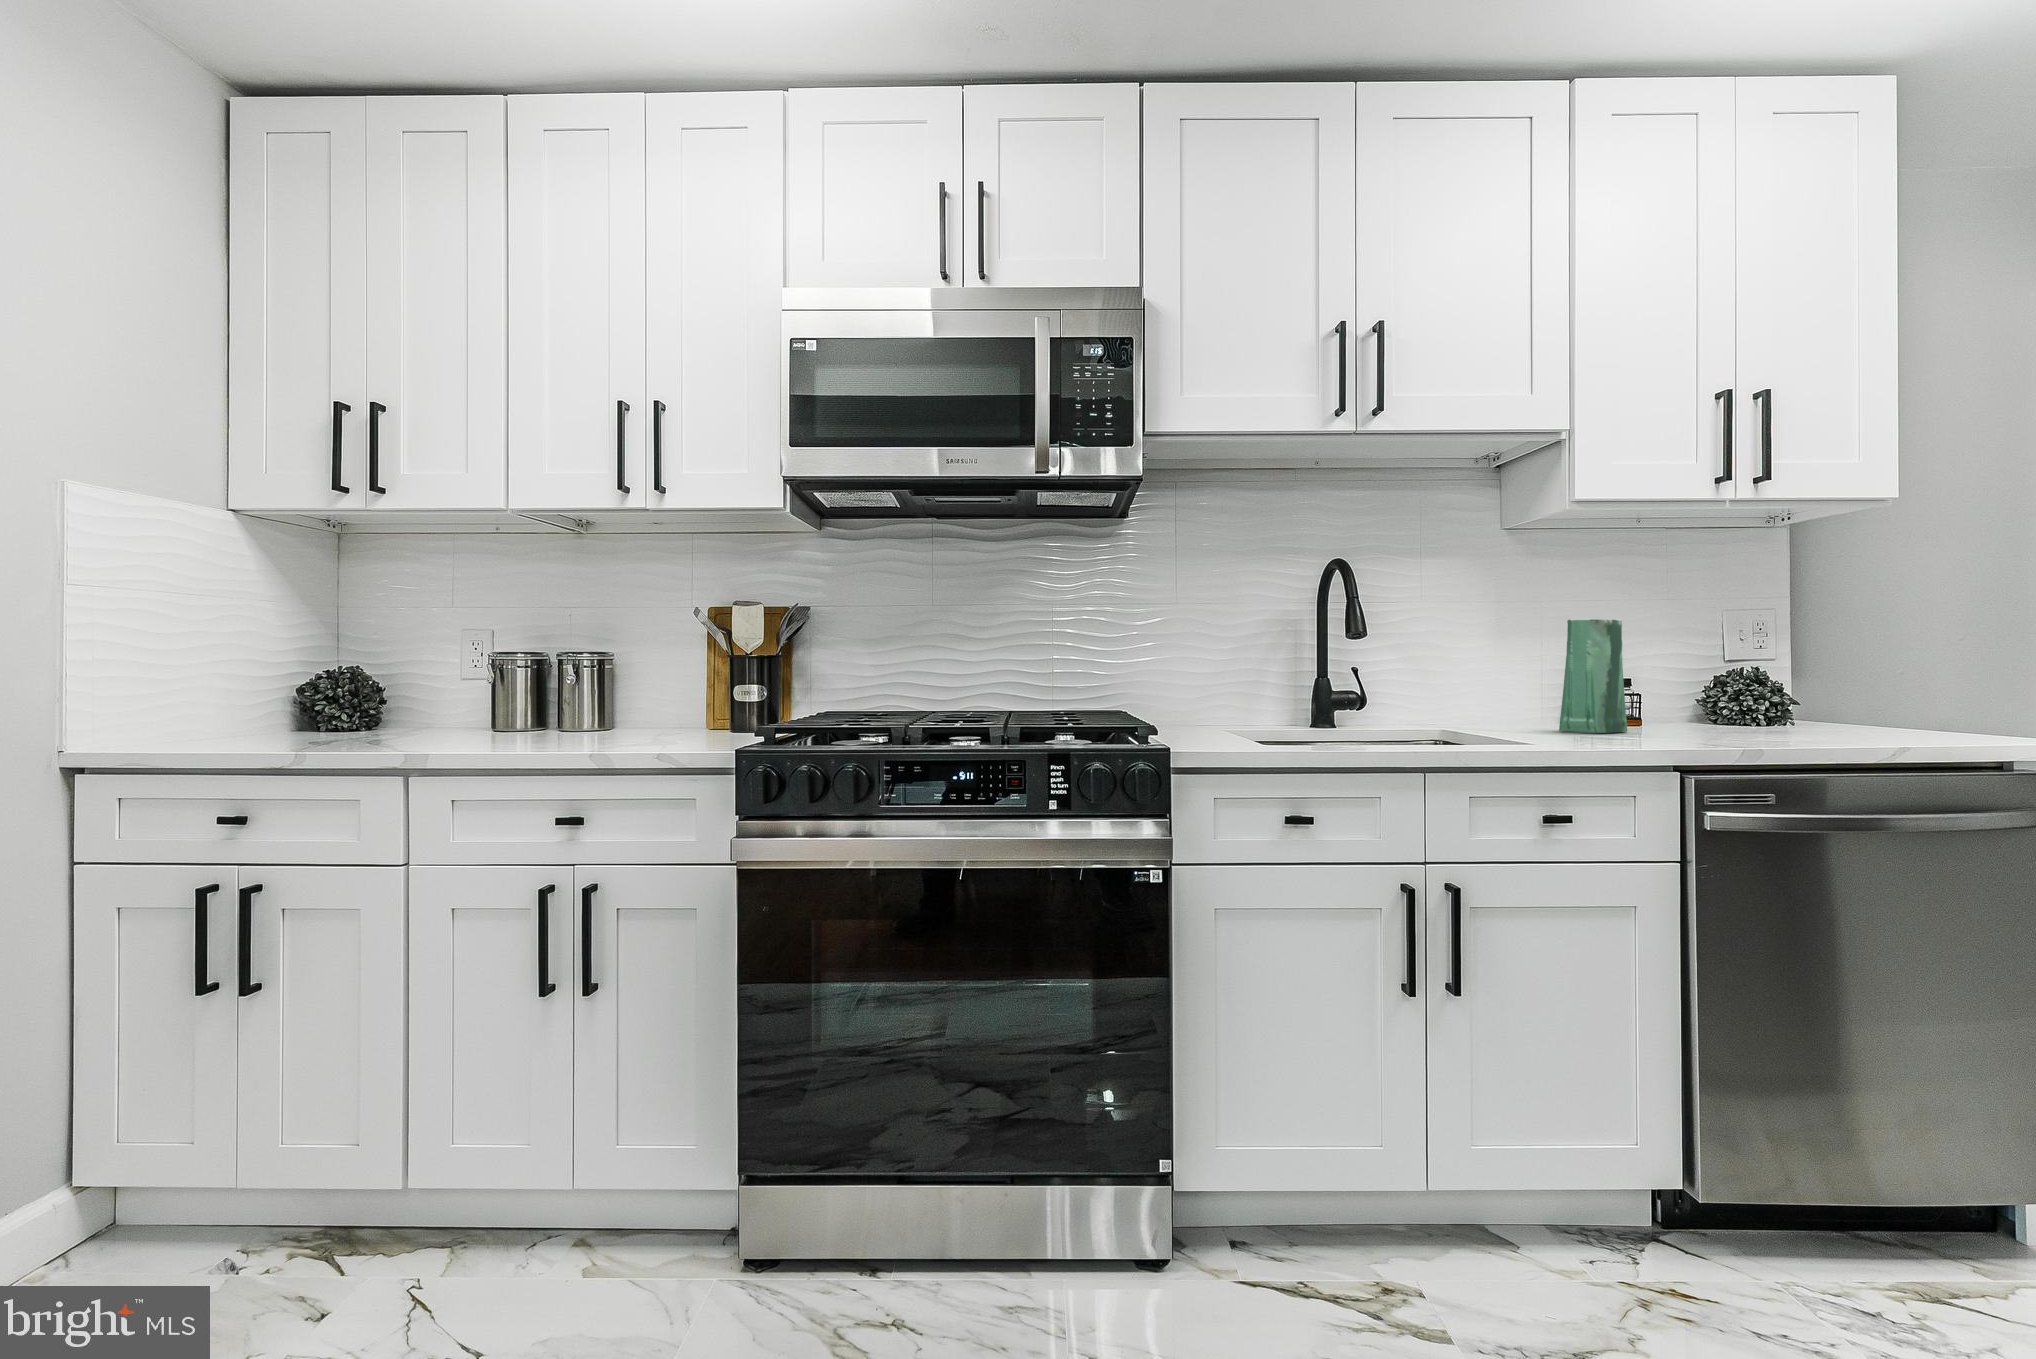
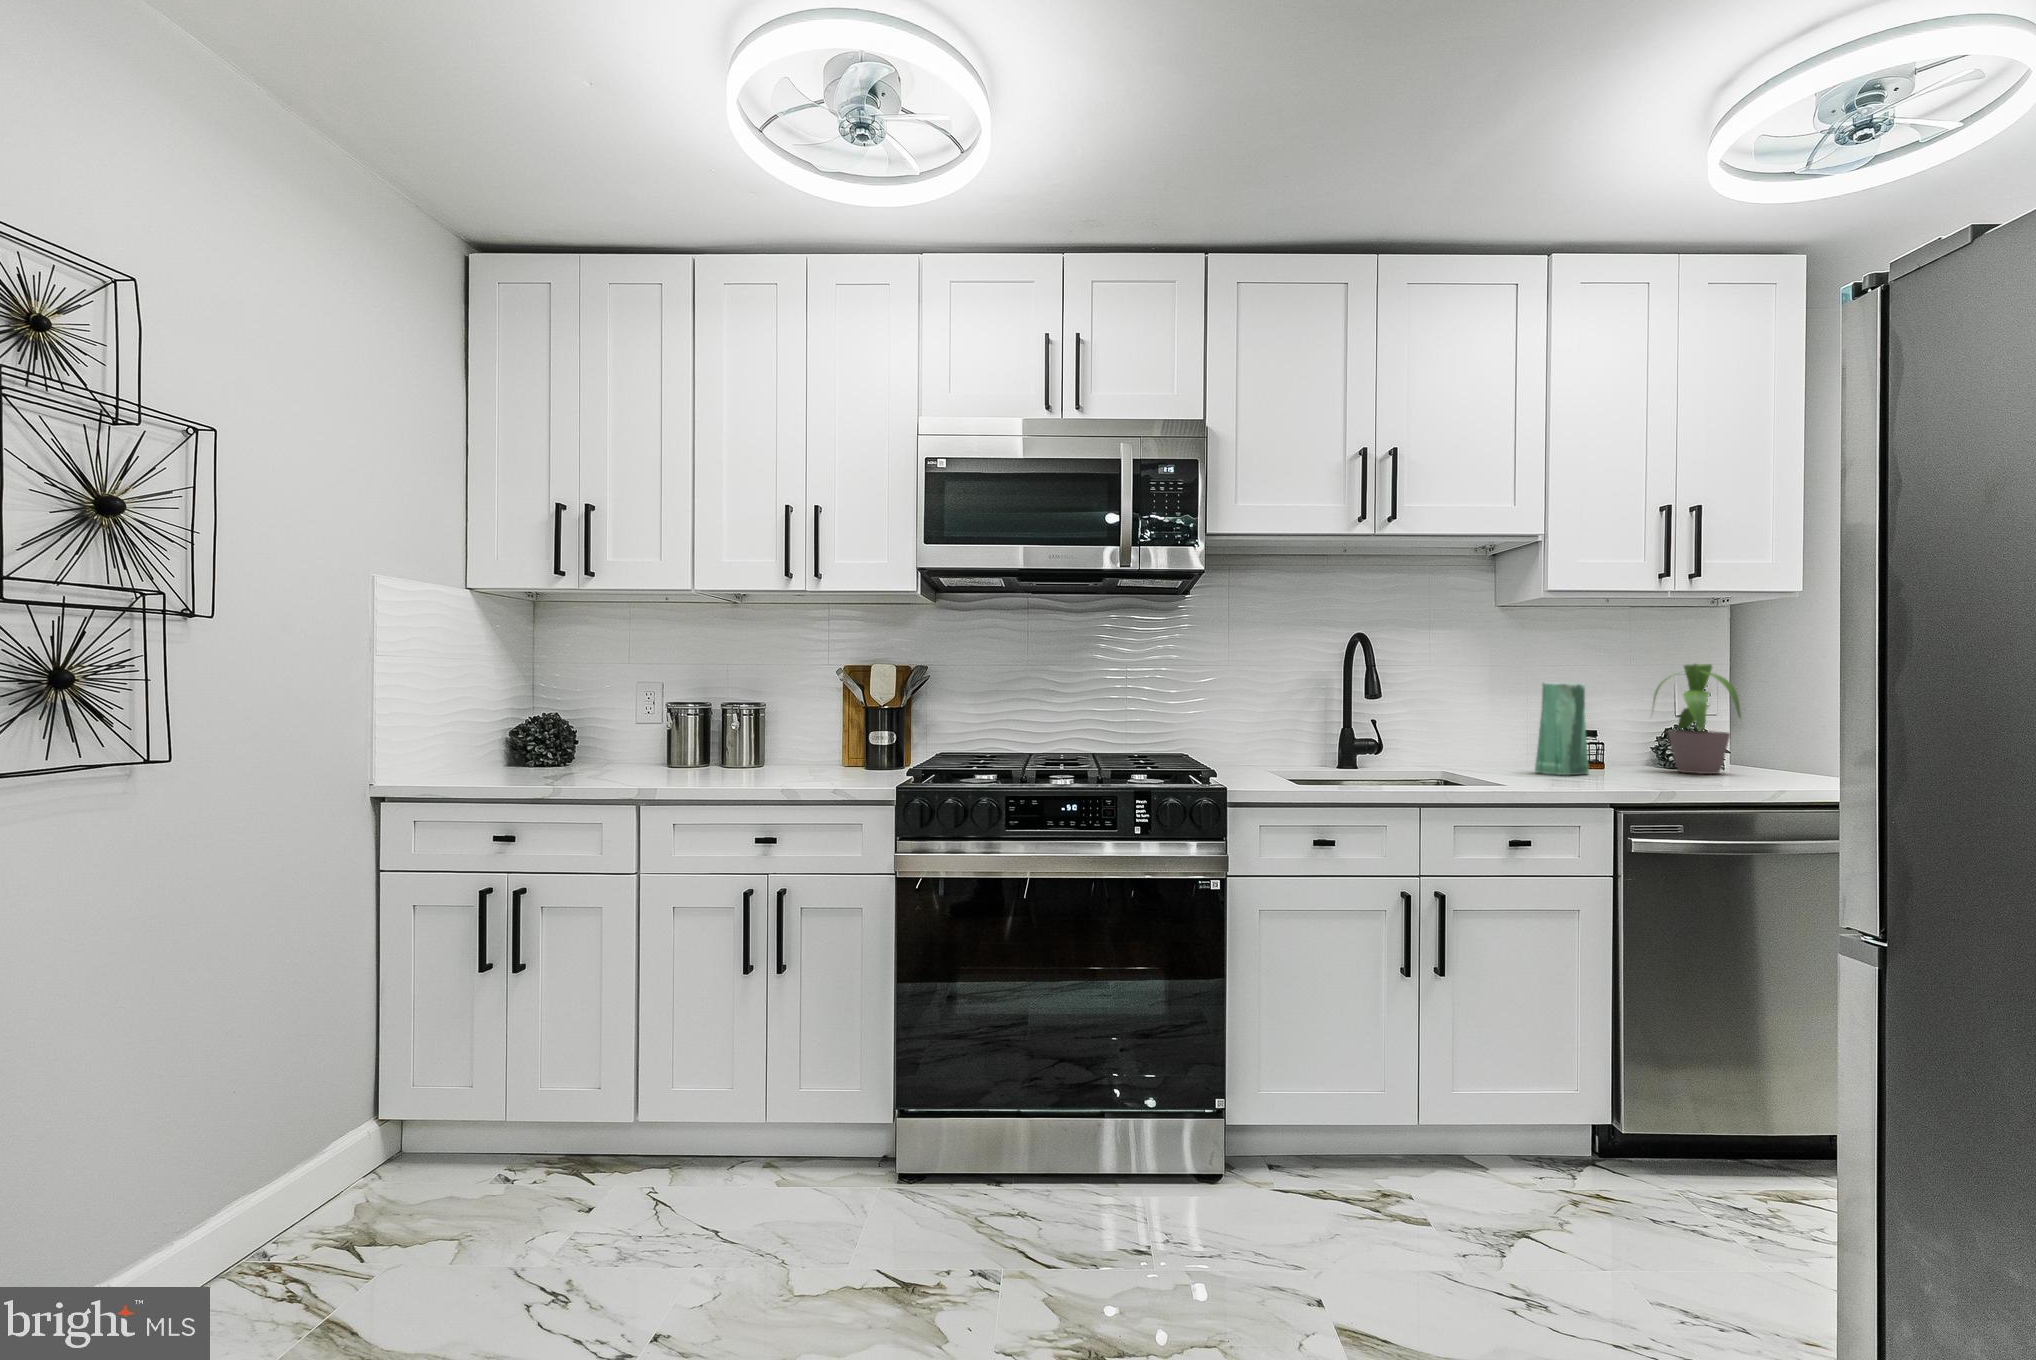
potted plant: none [1686,594,1827,730] -> present [1653,664,1741,774]

